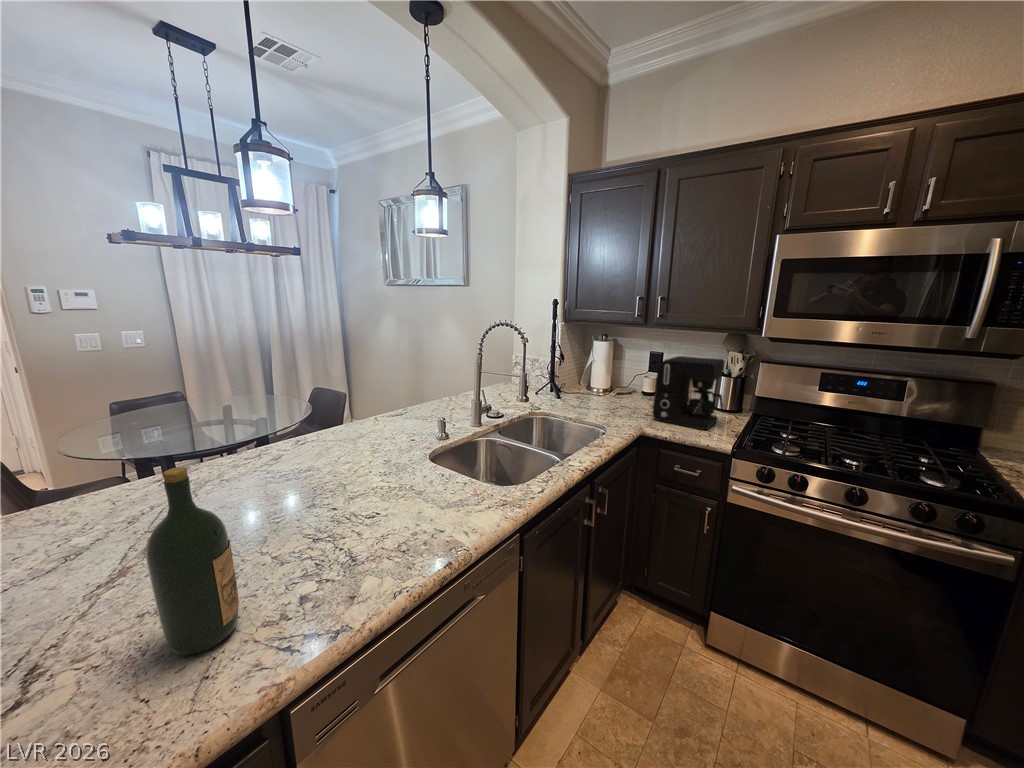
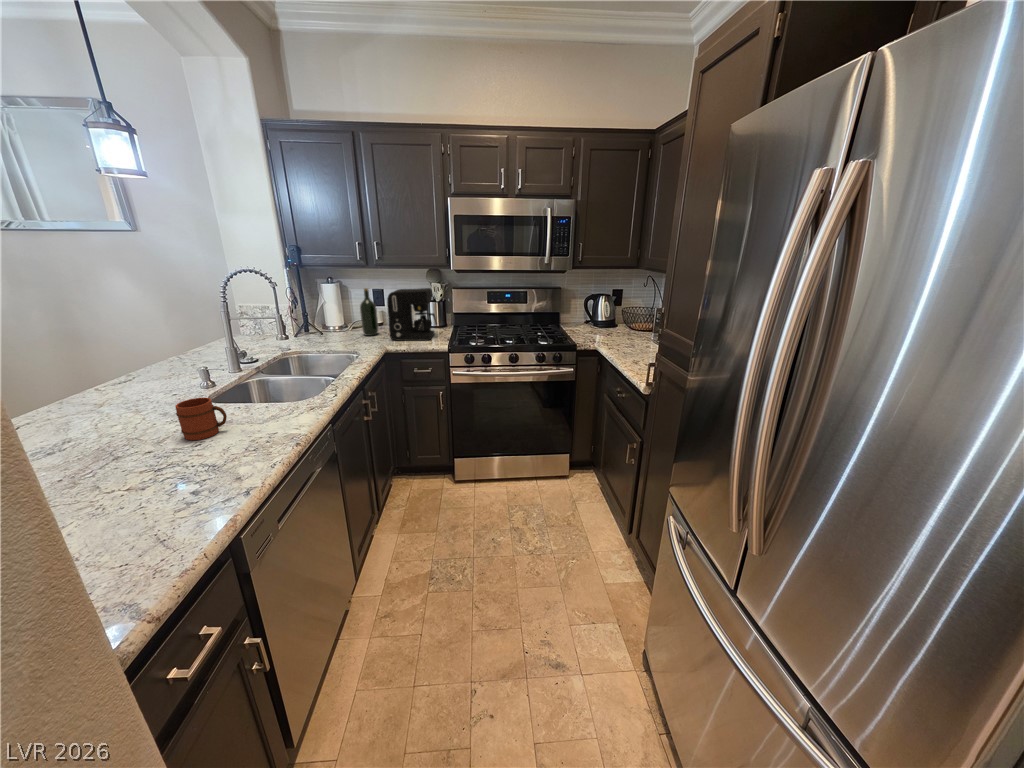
mug: none [362,462,405,512] -> present [175,398,227,440]
wine bottle: present [146,467,239,655] -> present [360,288,379,336]

